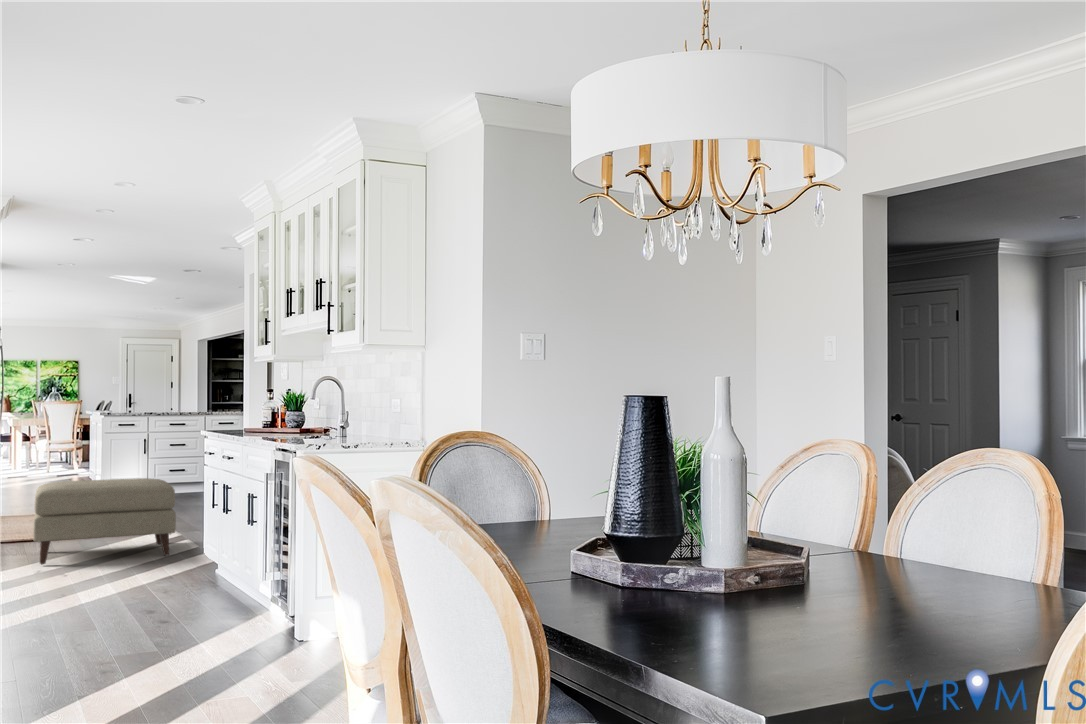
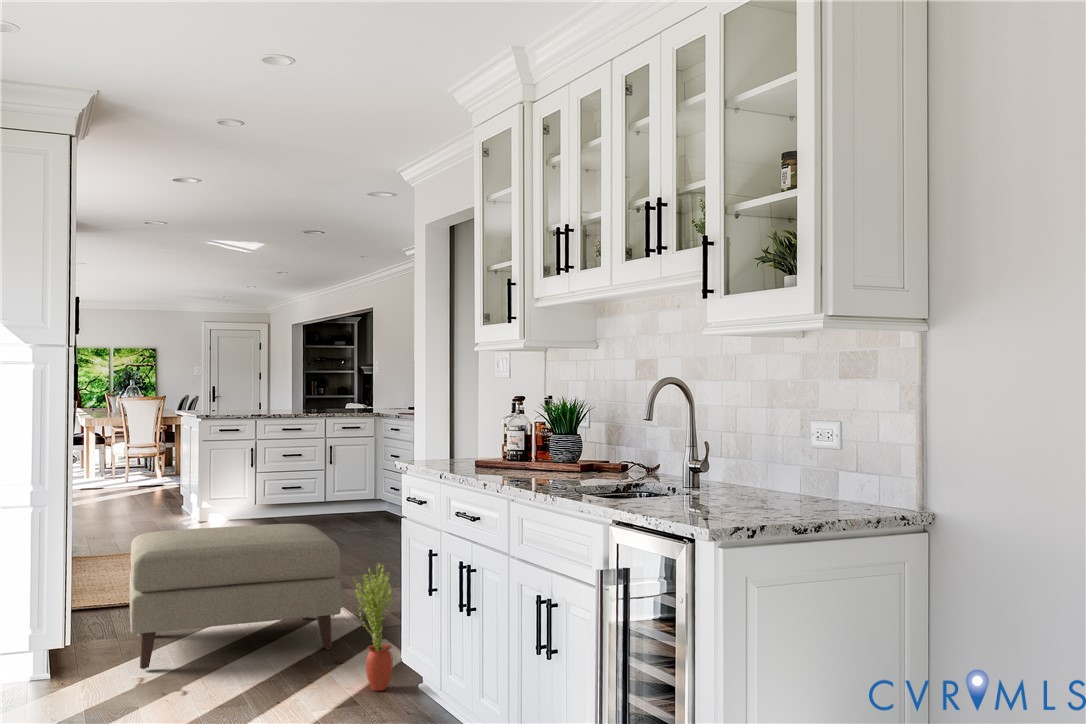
potted plant: none [173,494,198,571] -> present [355,564,393,691]

